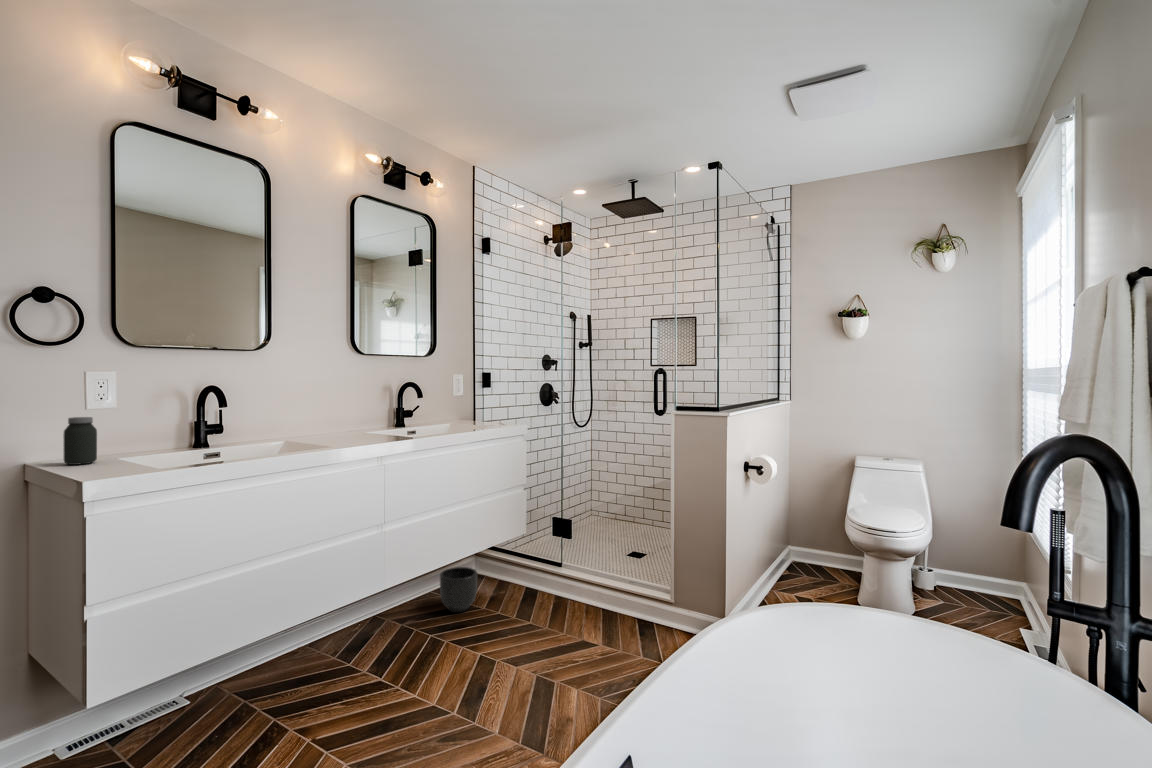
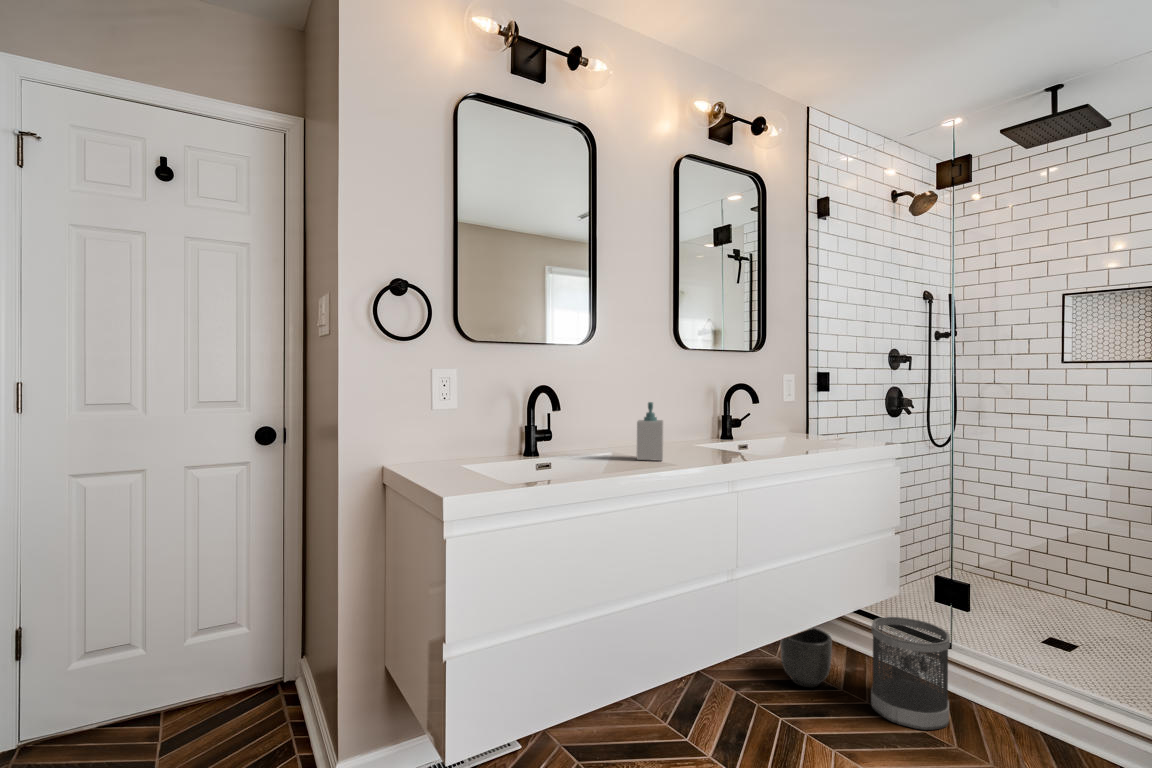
soap bottle: none [301,398,327,446] -> present [637,402,663,461]
jar: present [64,417,97,465] -> none [414,419,442,472]
wastebasket: none [501,551,551,627] -> present [871,617,950,730]

